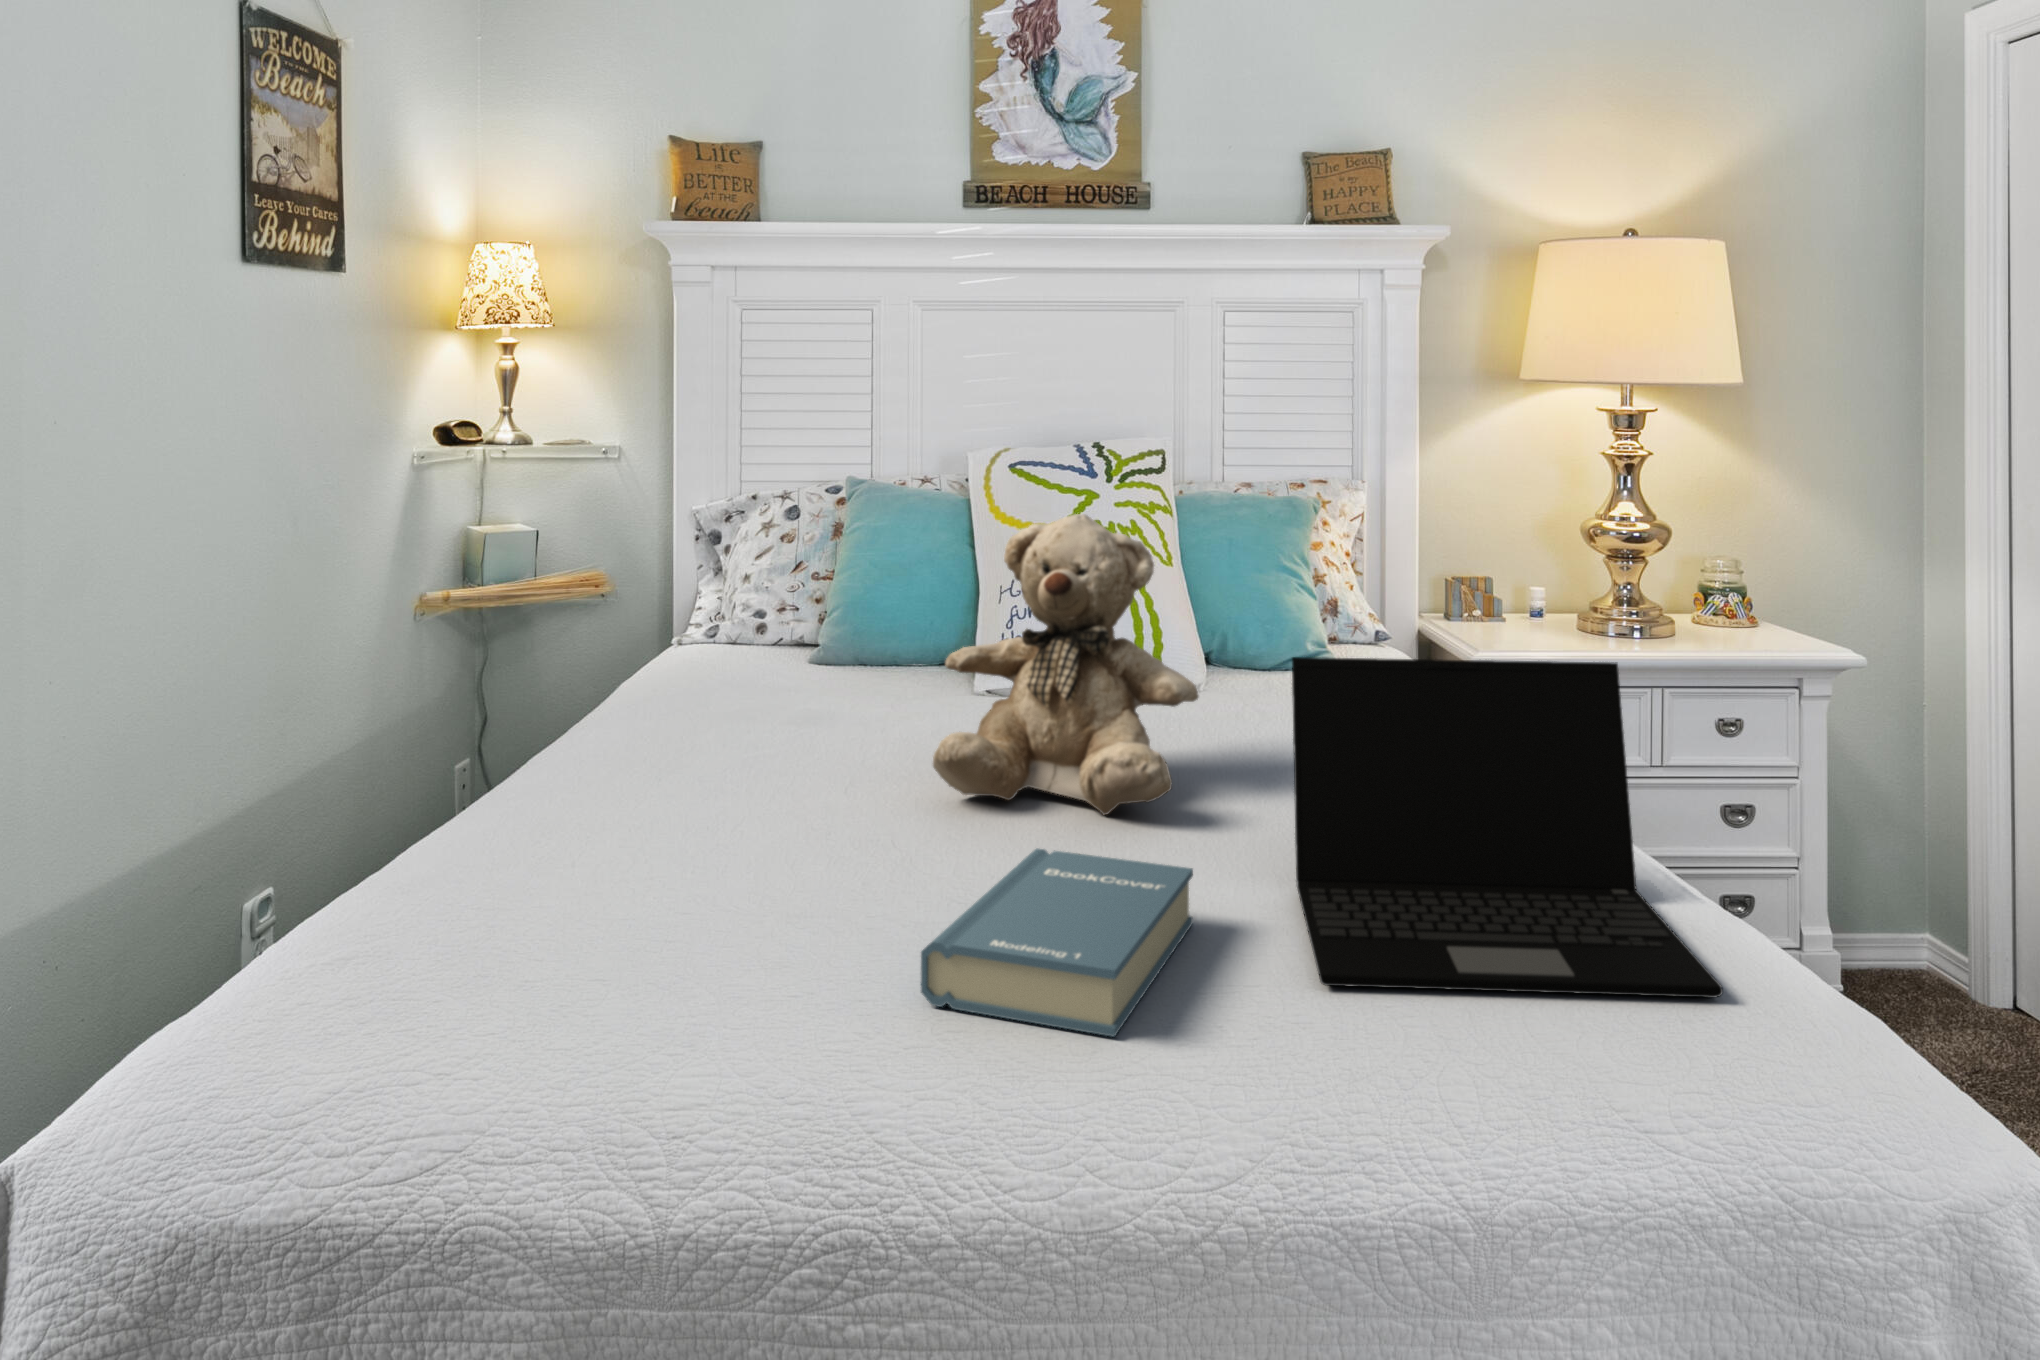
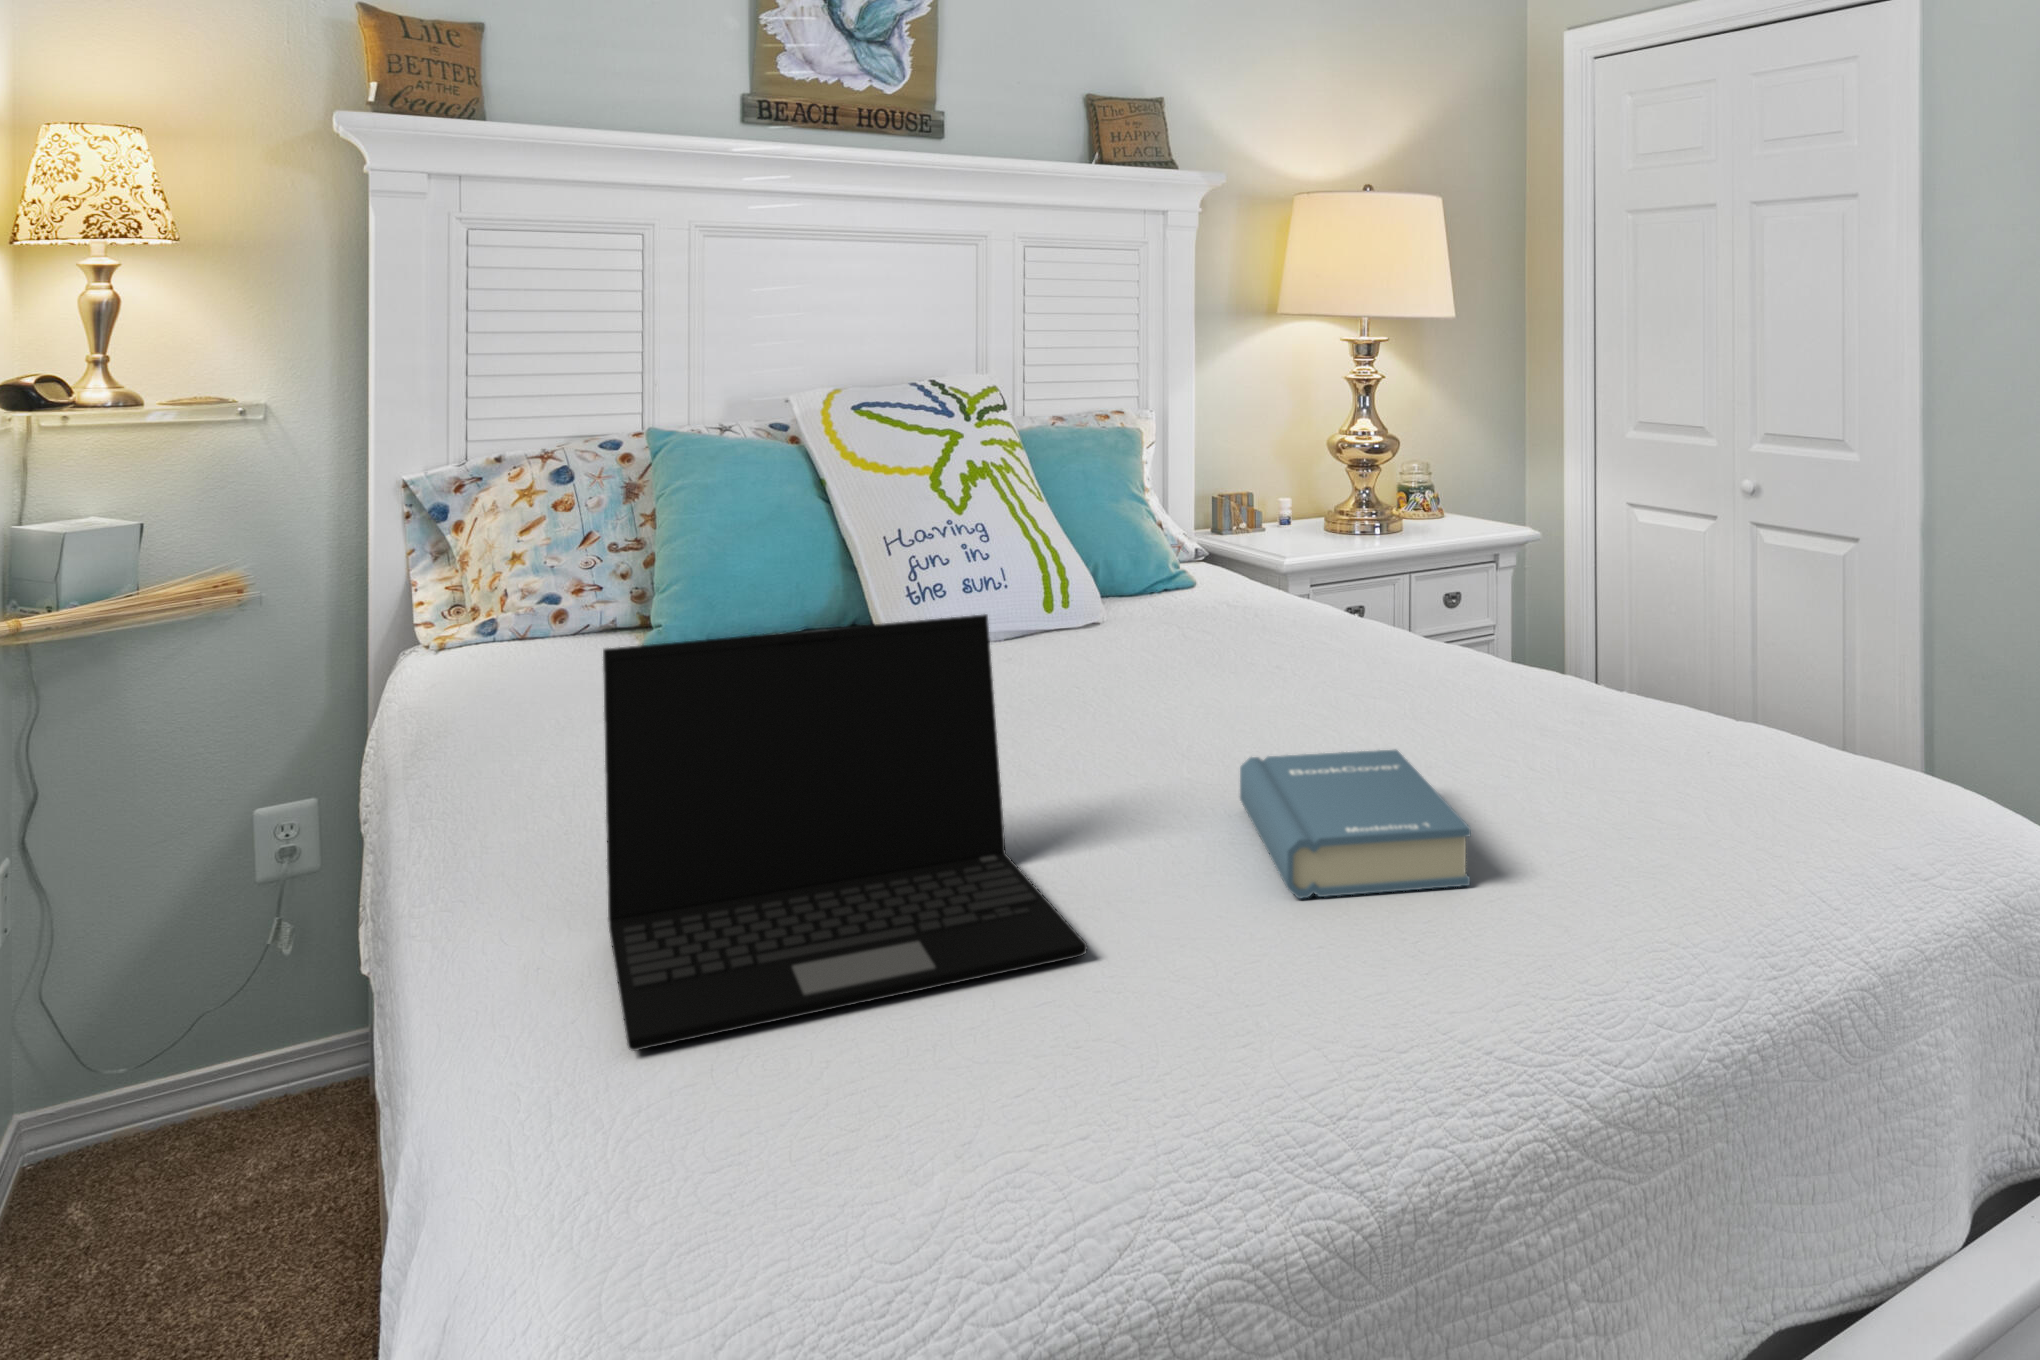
teddy bear: present [933,514,1199,815] -> none [988,448,1260,736]
laptop: present [1292,657,1723,998] -> present [603,614,1087,1051]

